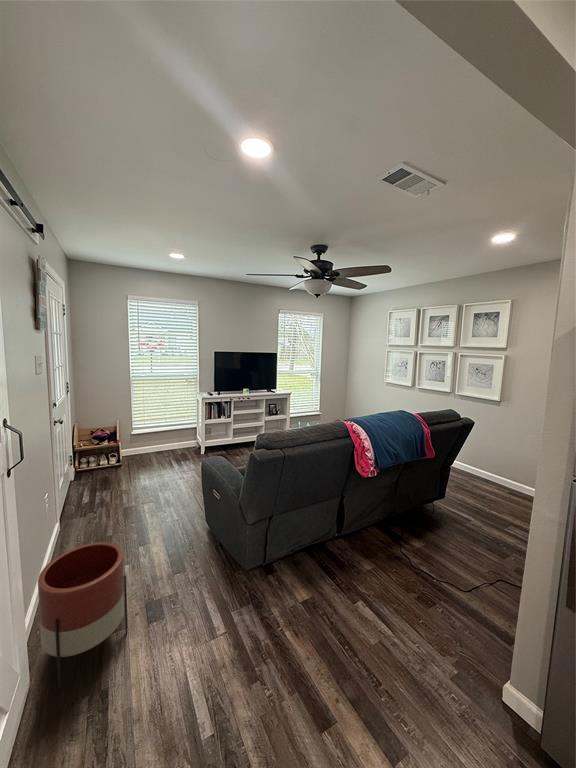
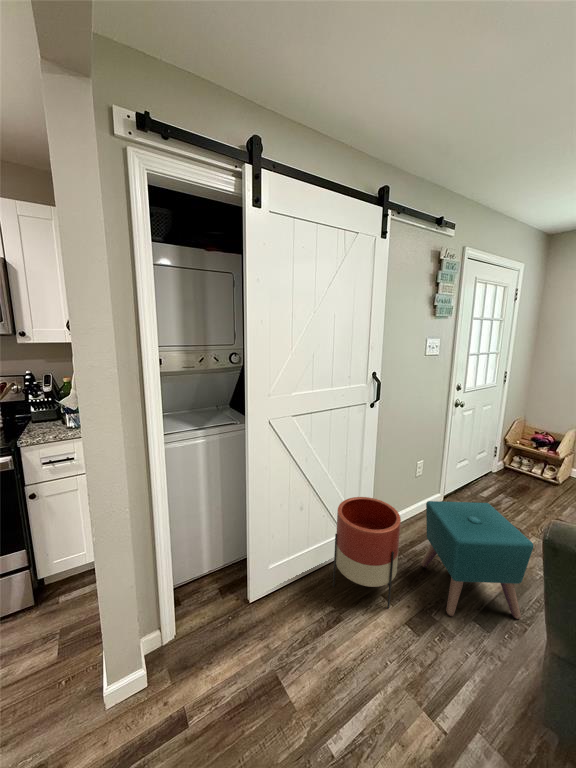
ottoman: none [106,492,188,588] -> present [422,501,534,619]

